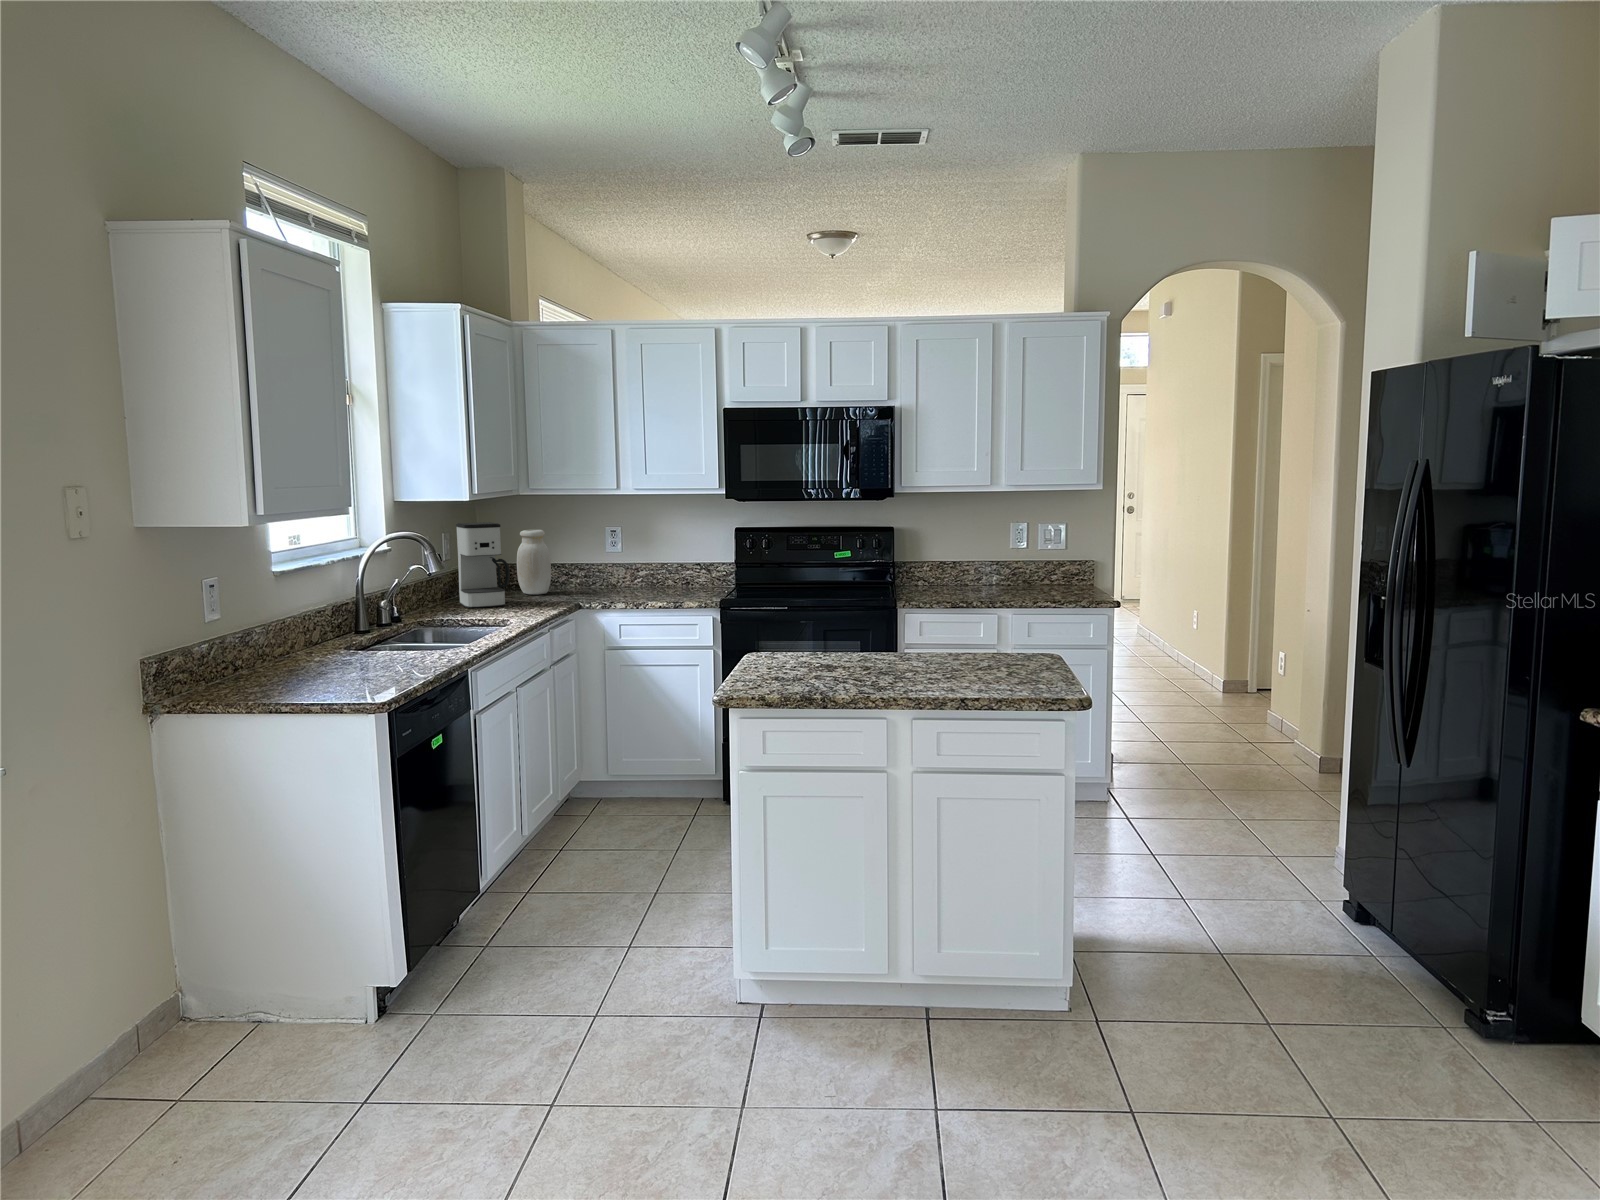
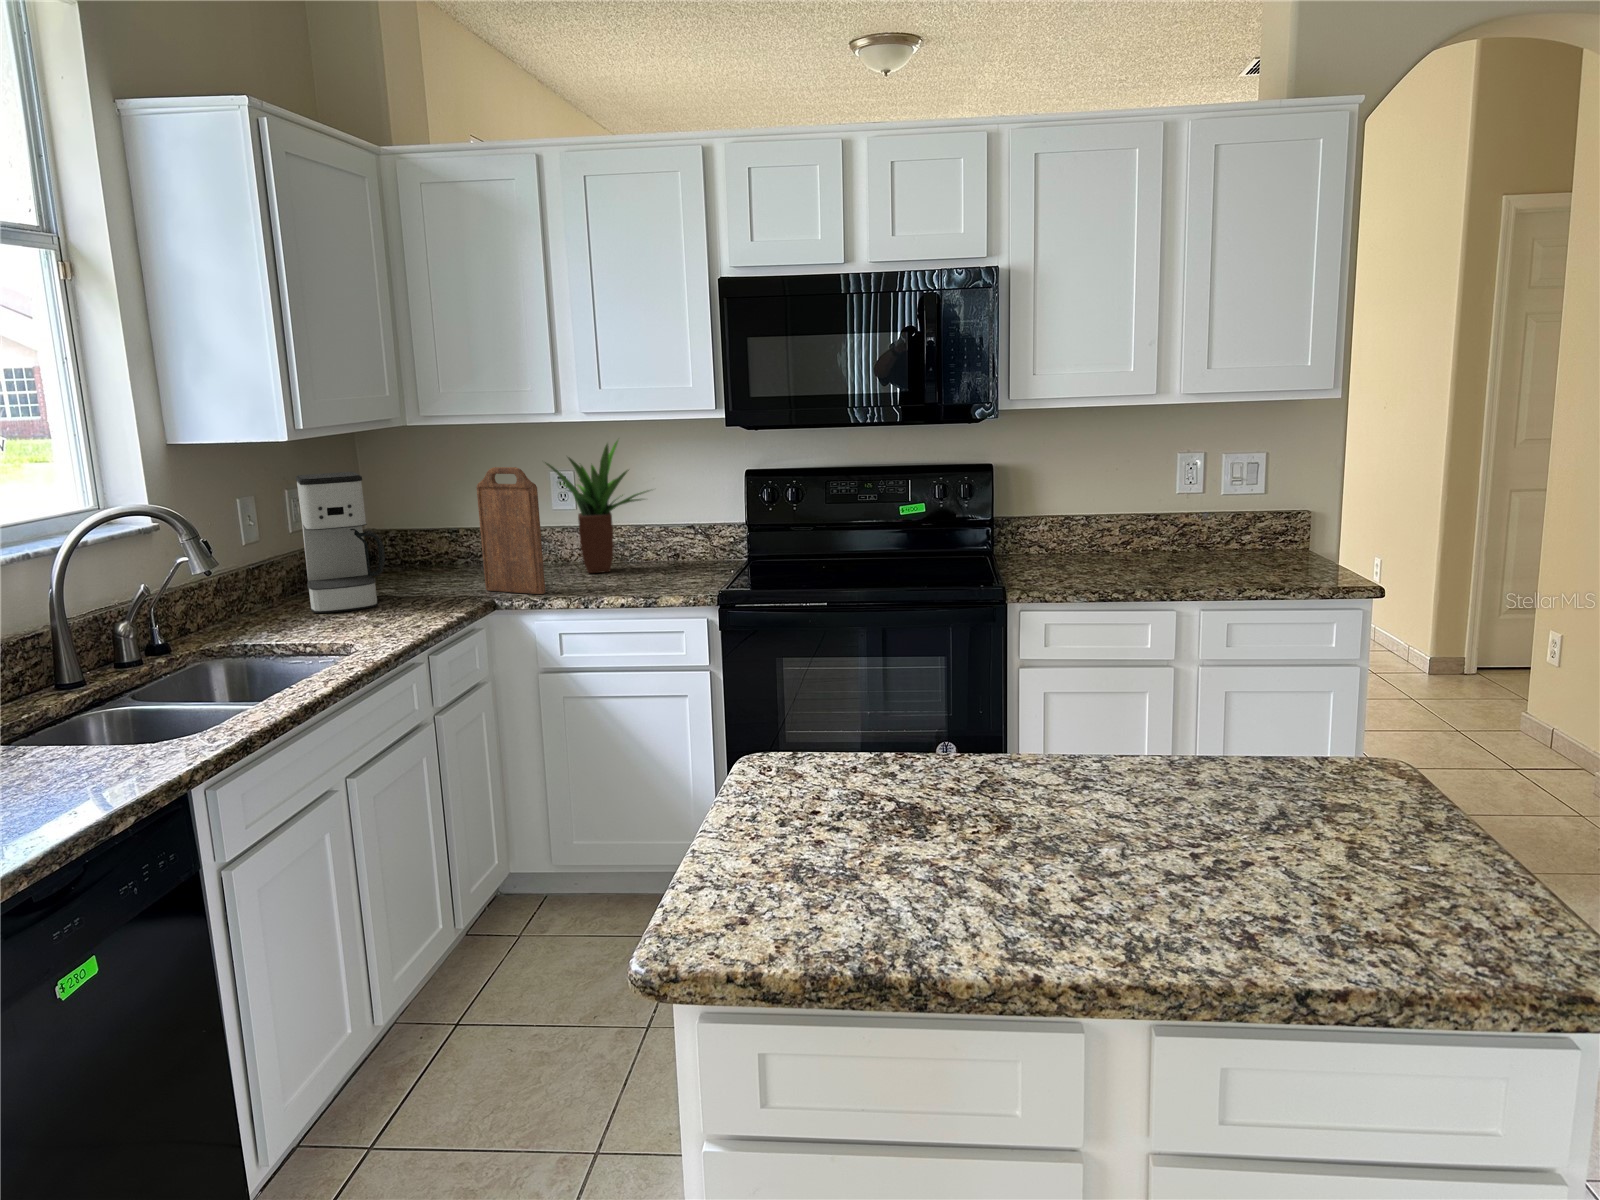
potted plant: none [605,506,677,592] -> present [545,441,649,573]
cutting board: none [568,521,610,601] -> present [476,467,545,594]
jar: present [517,530,551,594] -> none [409,479,463,580]

